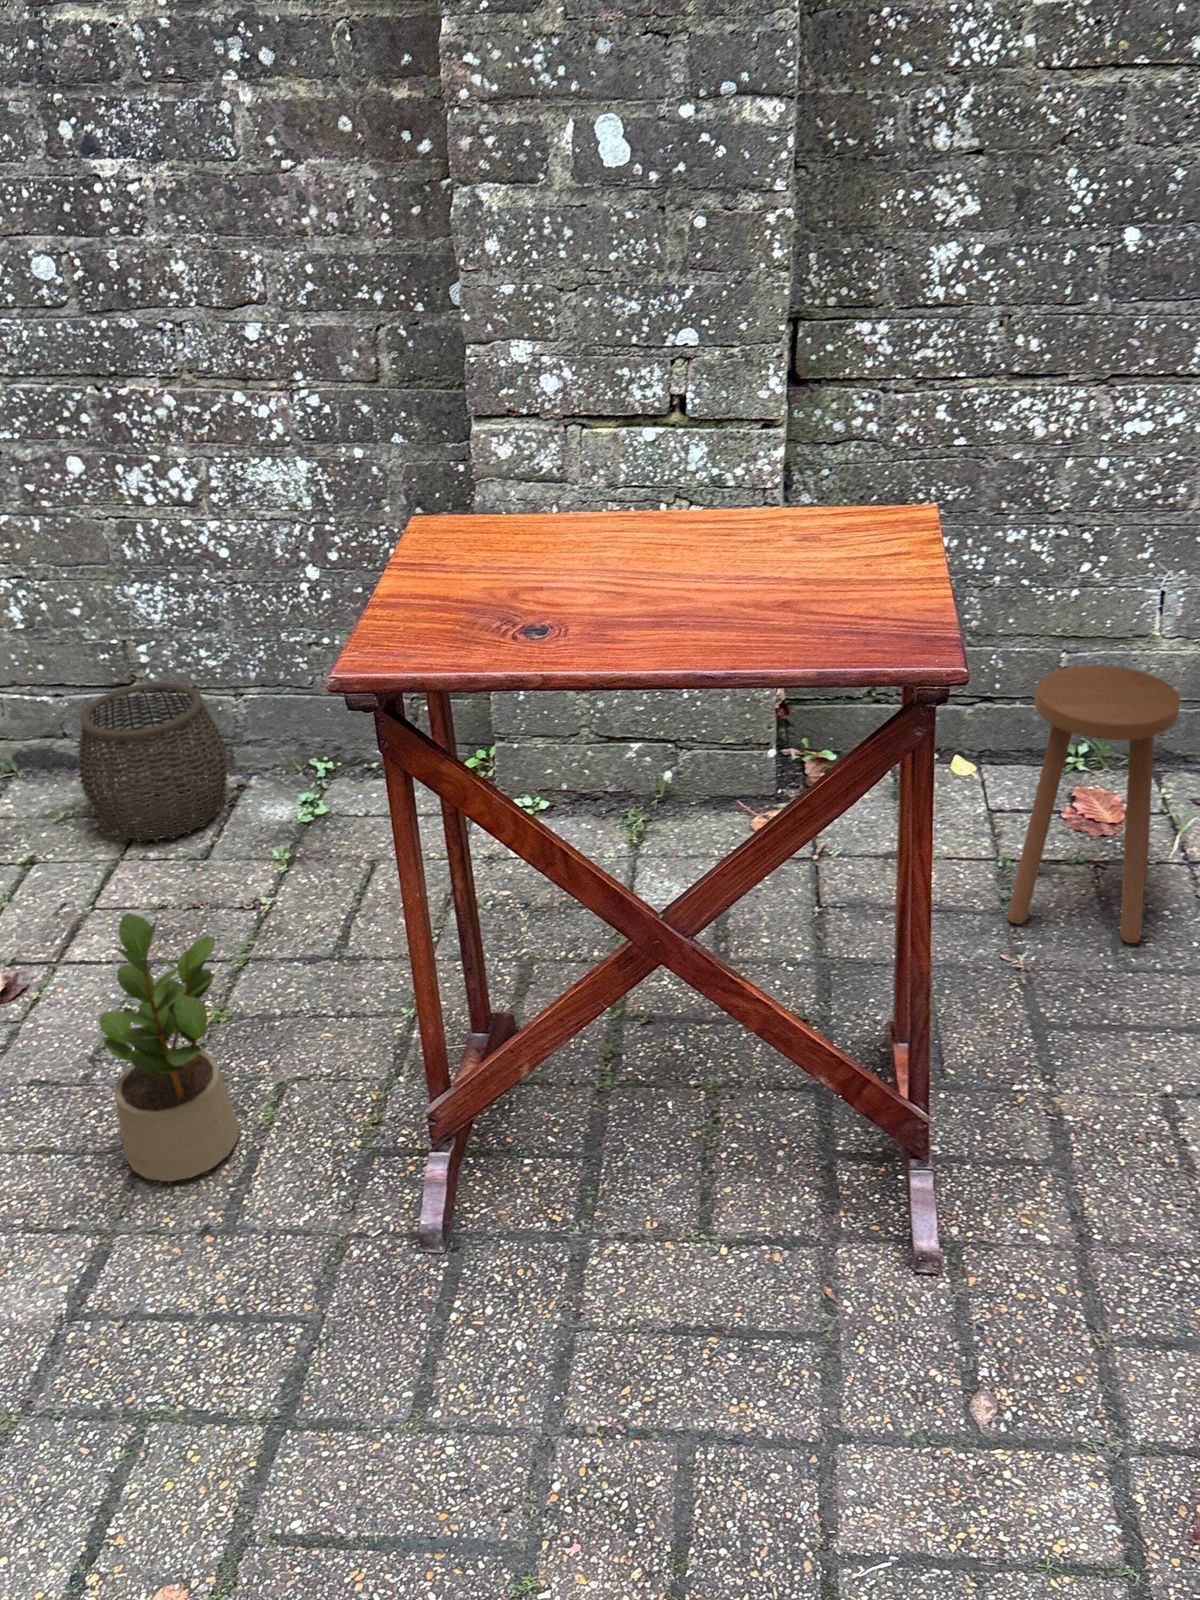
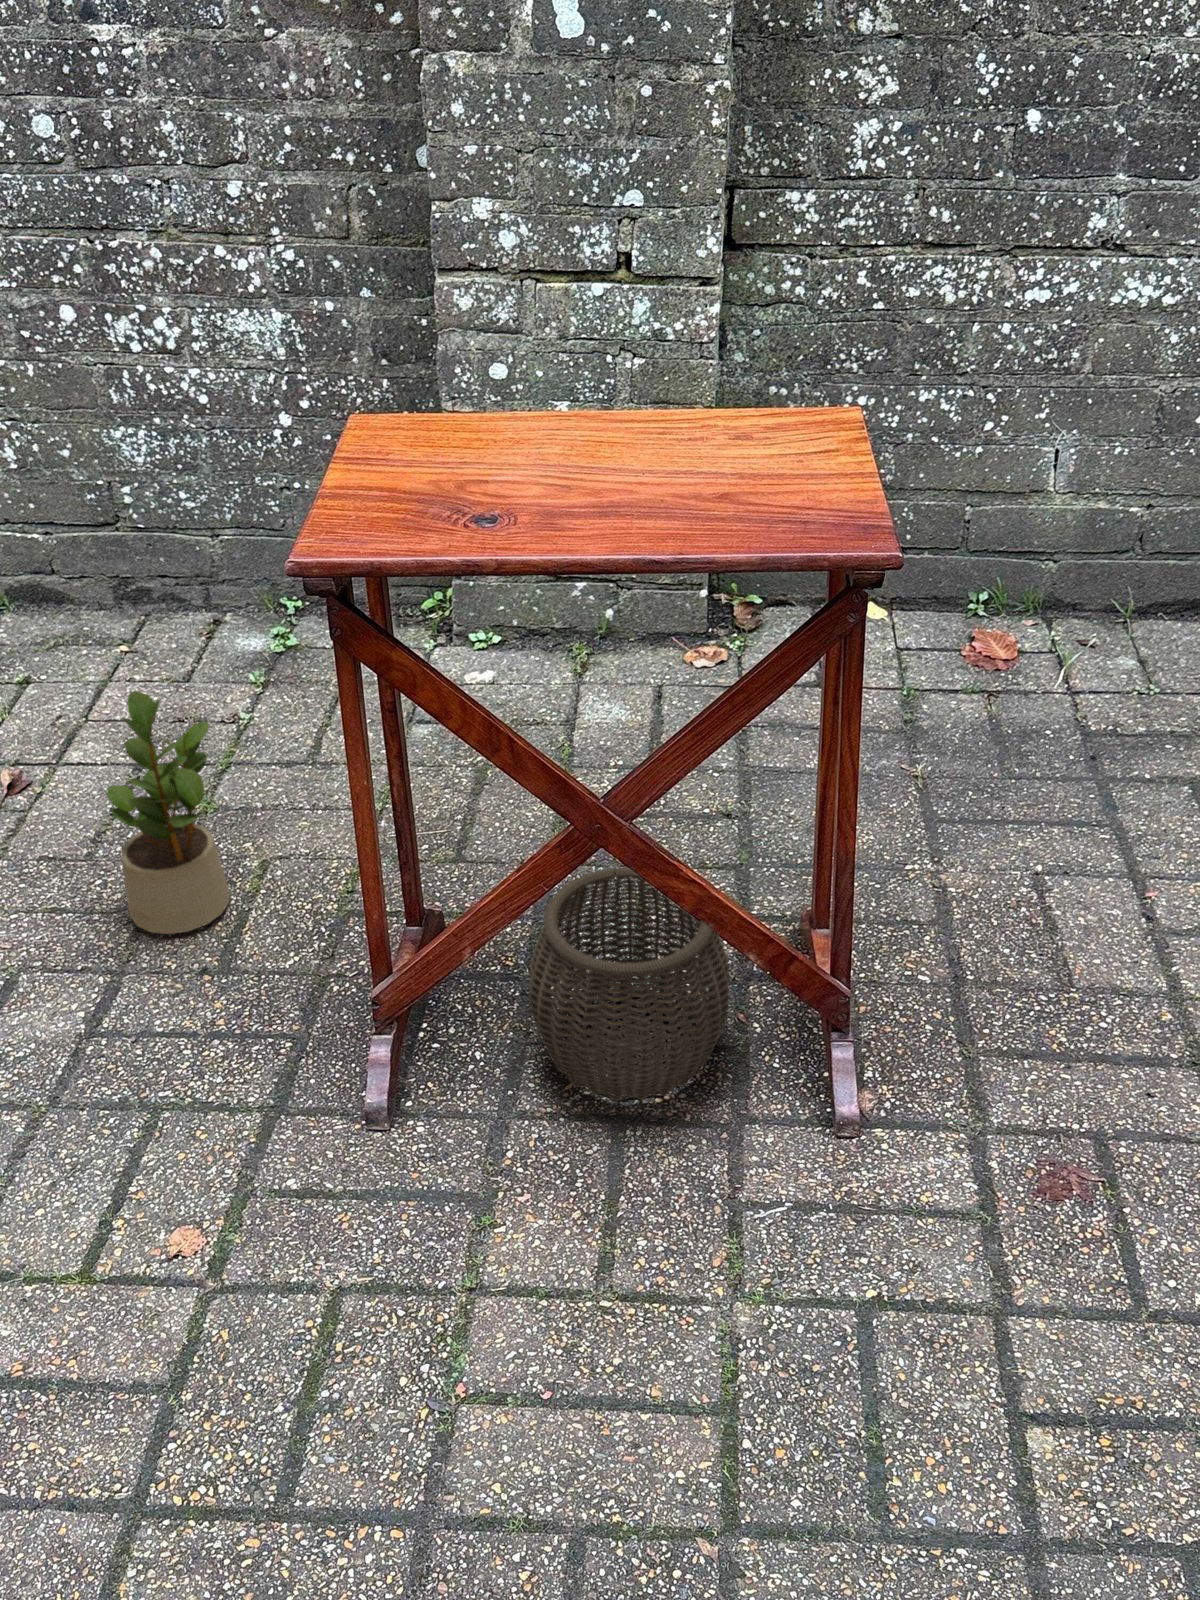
stool: present [1008,665,1180,943] -> none [910,506,1062,753]
woven basket: present [78,682,228,841] -> present [529,867,730,1101]

